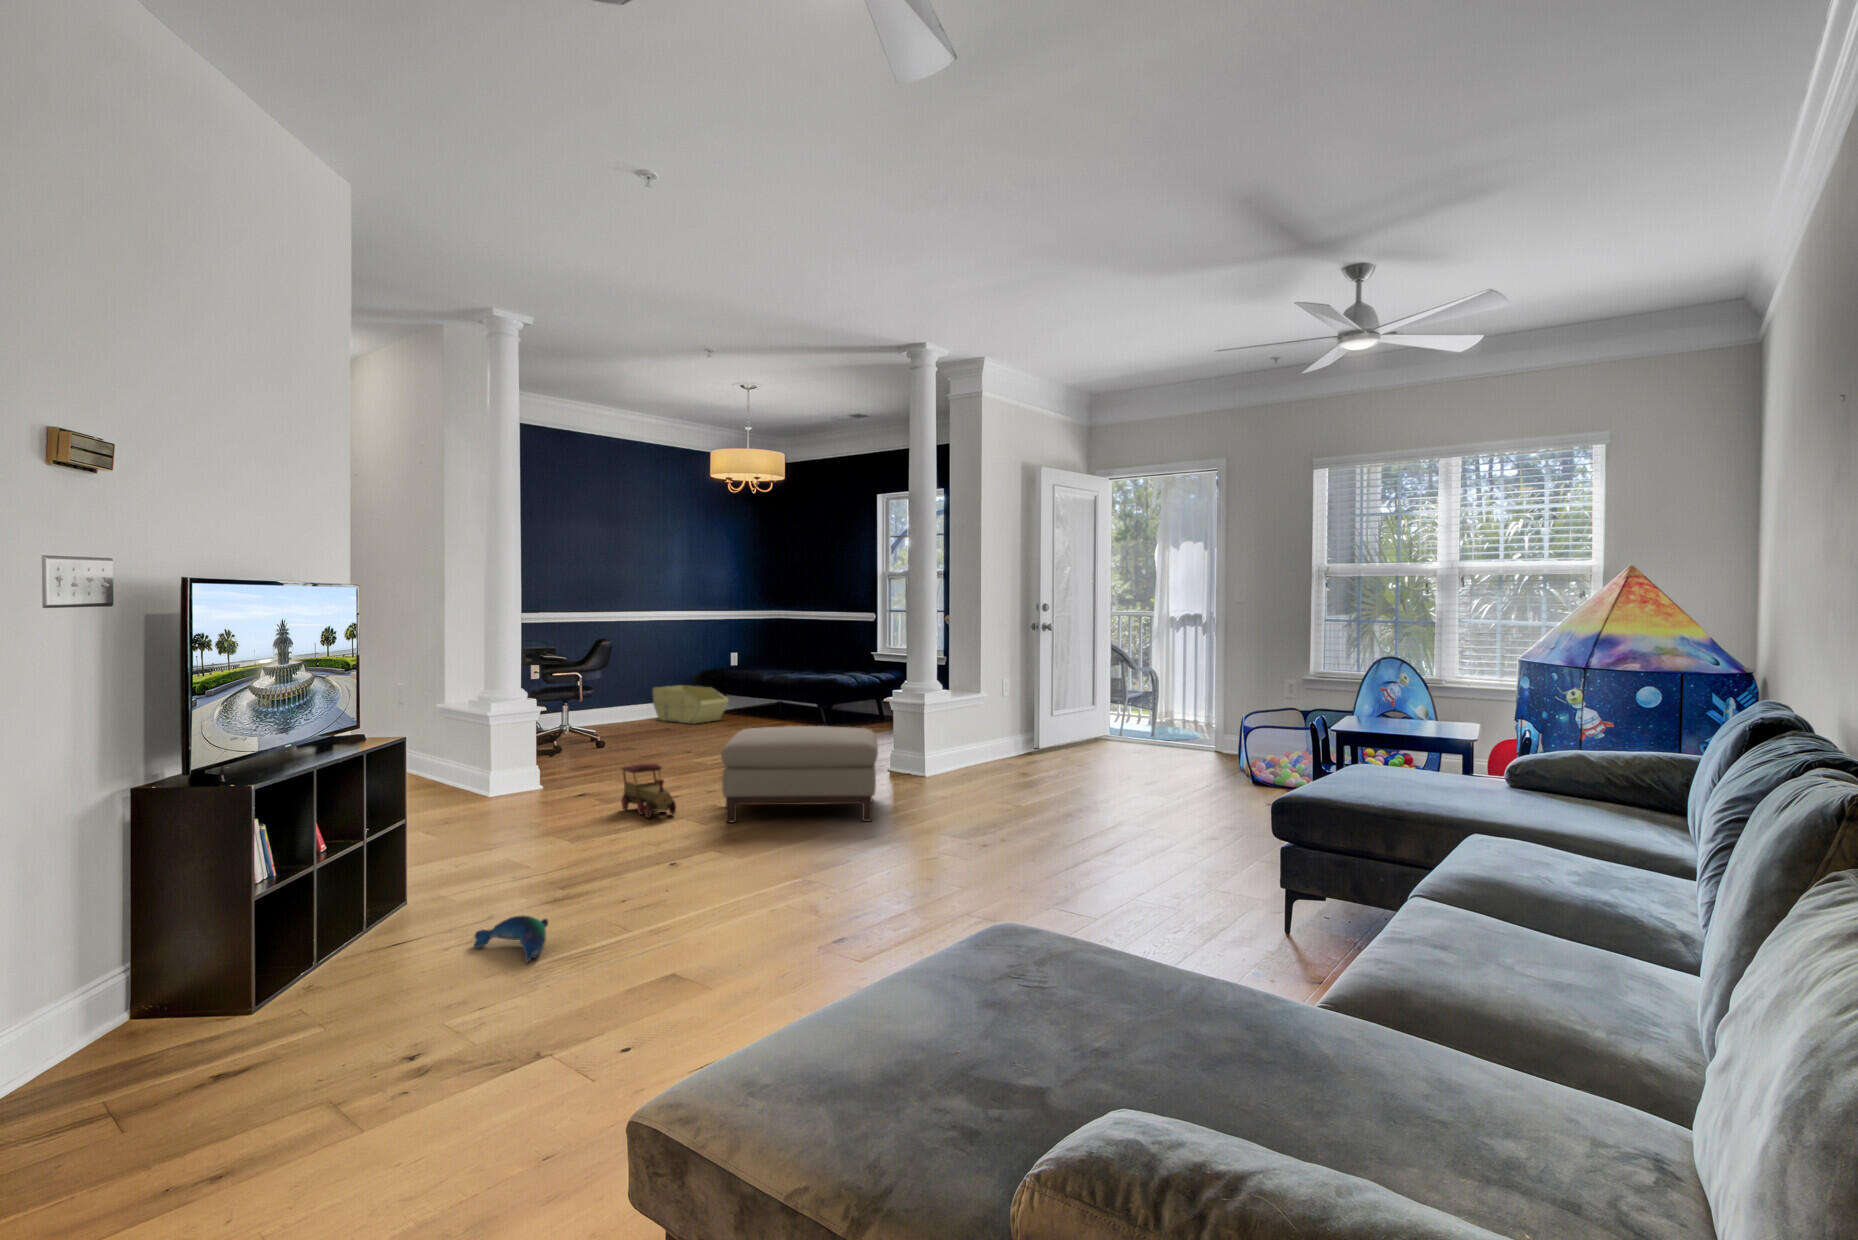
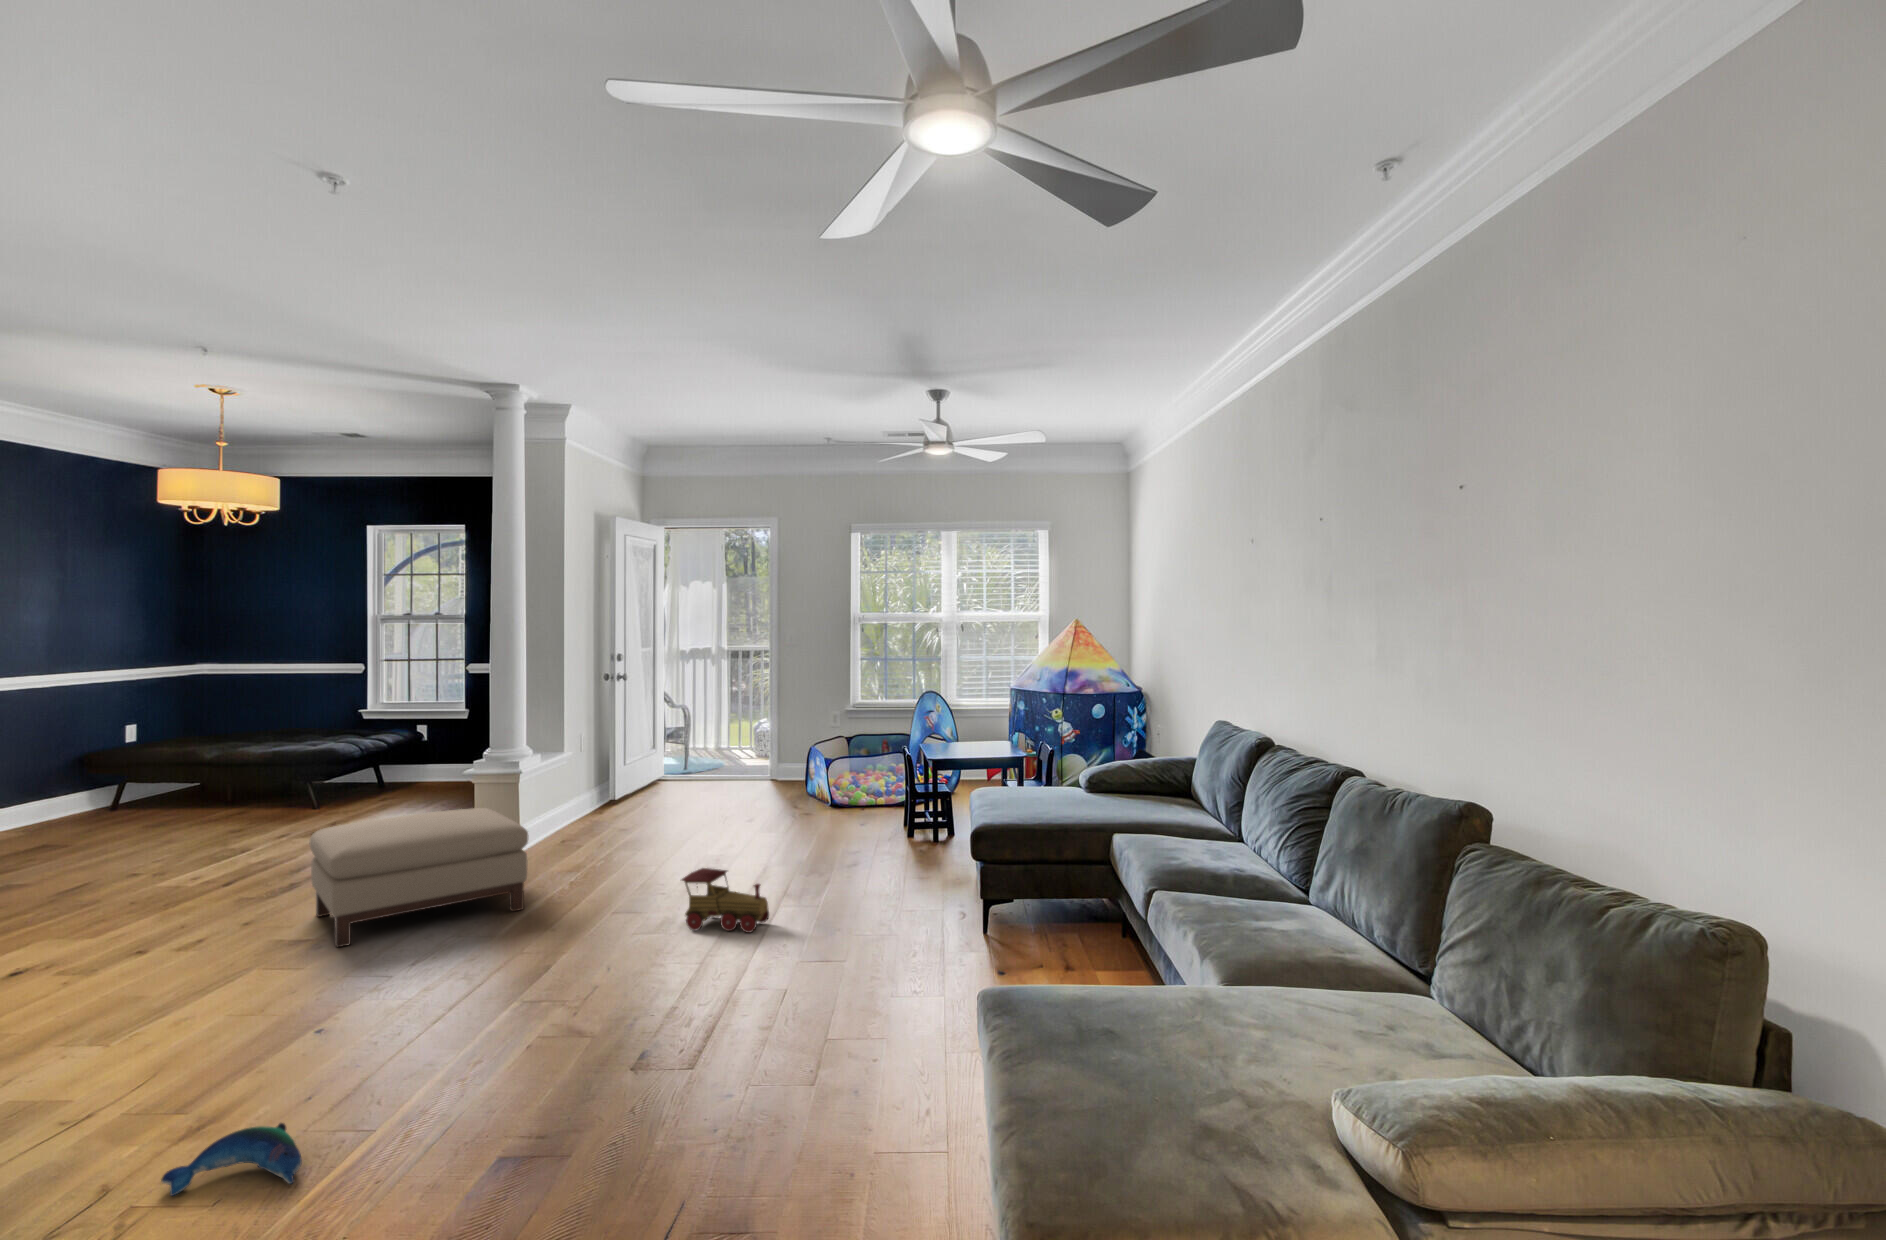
storage bin: present [652,685,728,724] -> none [6,774,151,828]
toy train: present [621,764,676,818] -> present [682,868,769,933]

